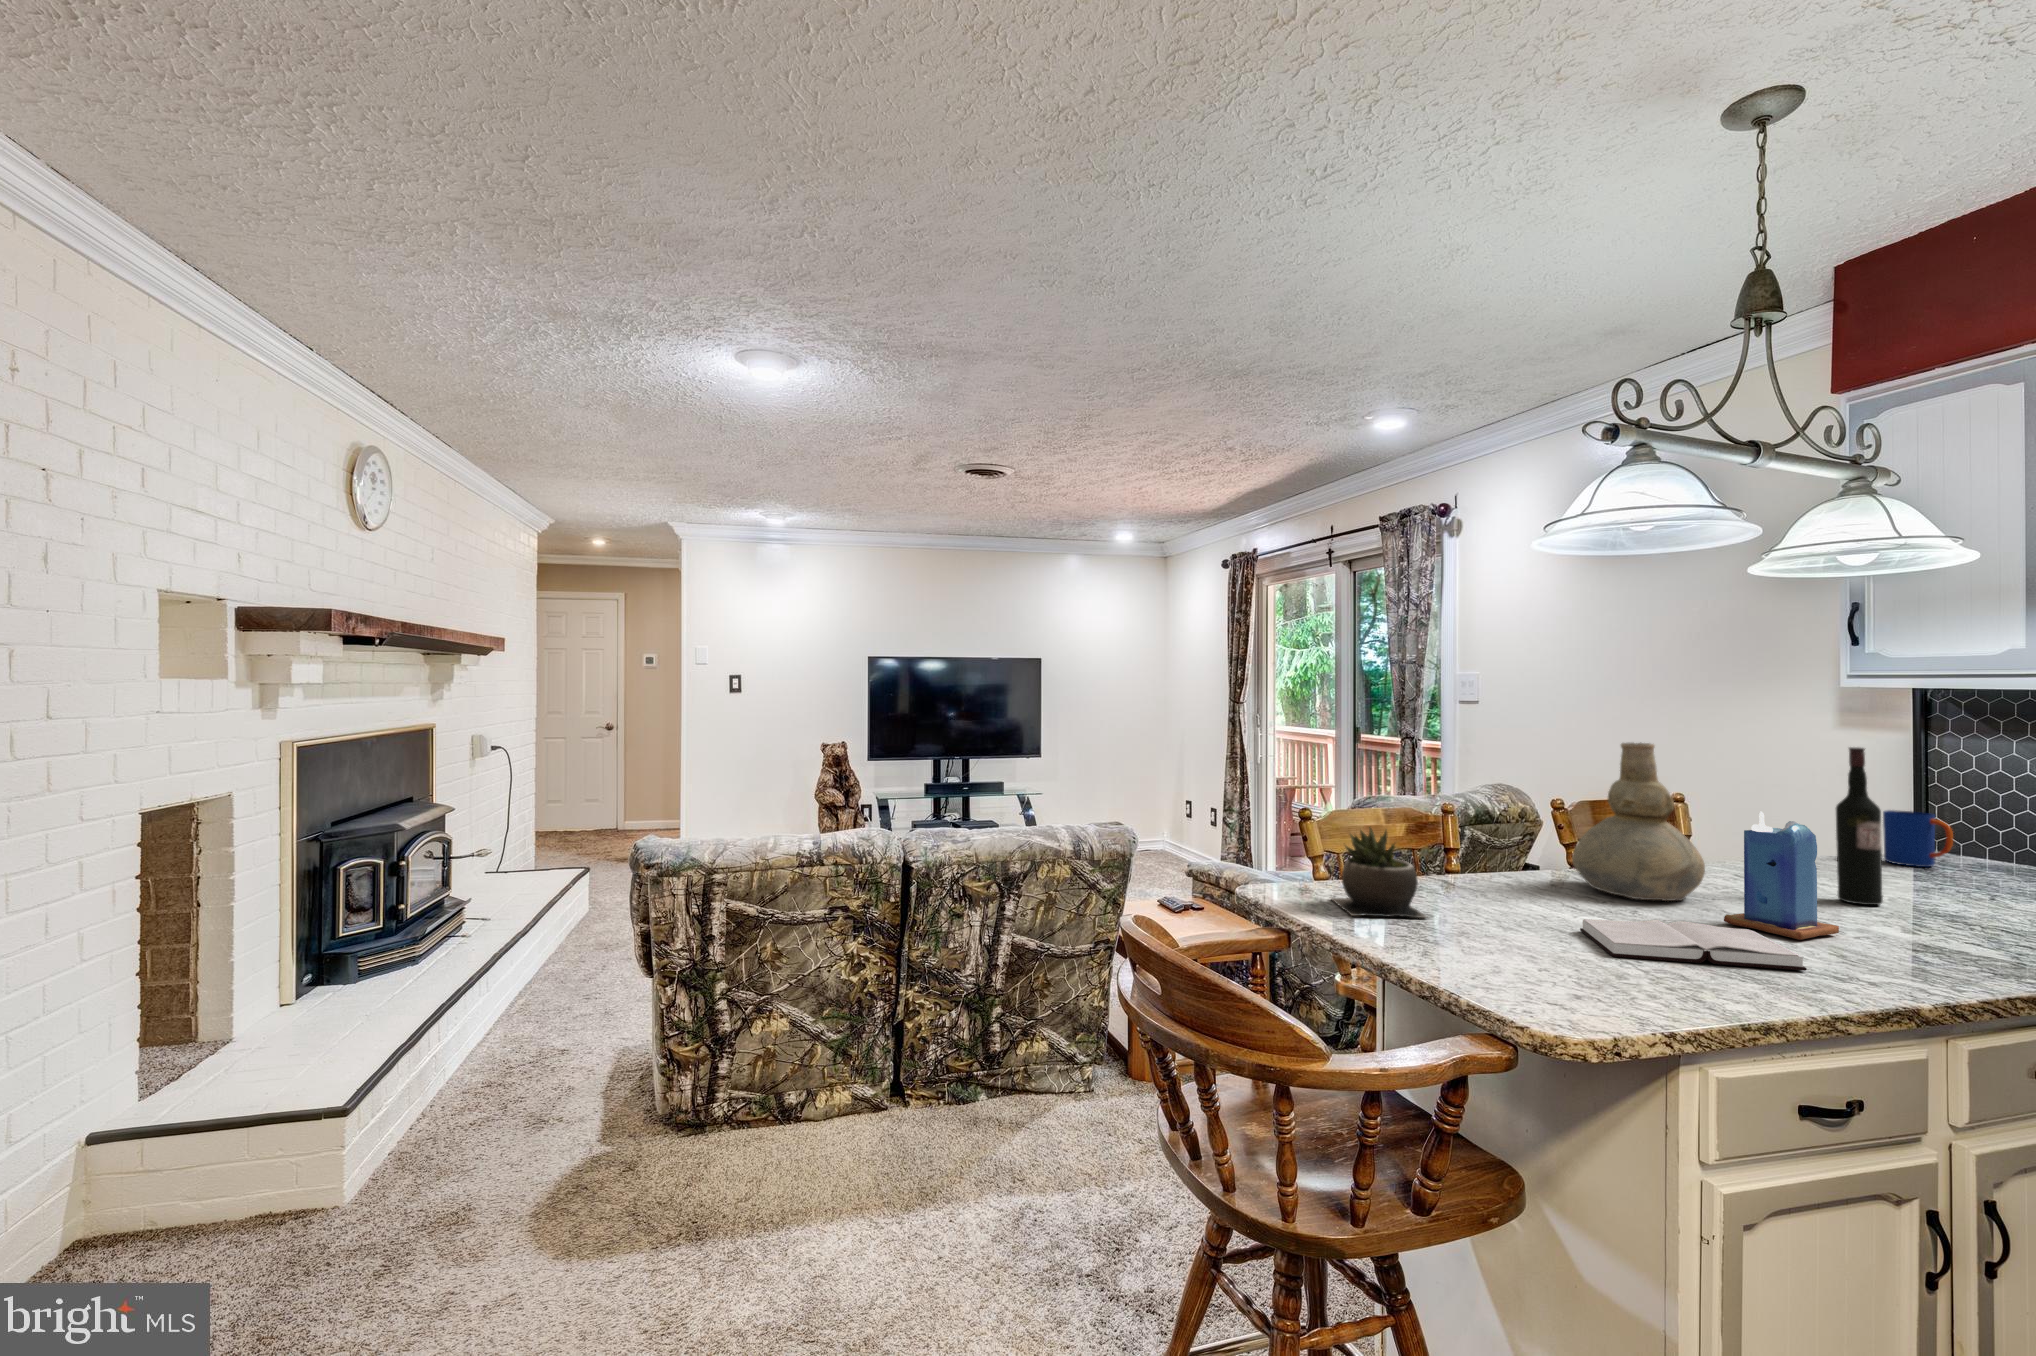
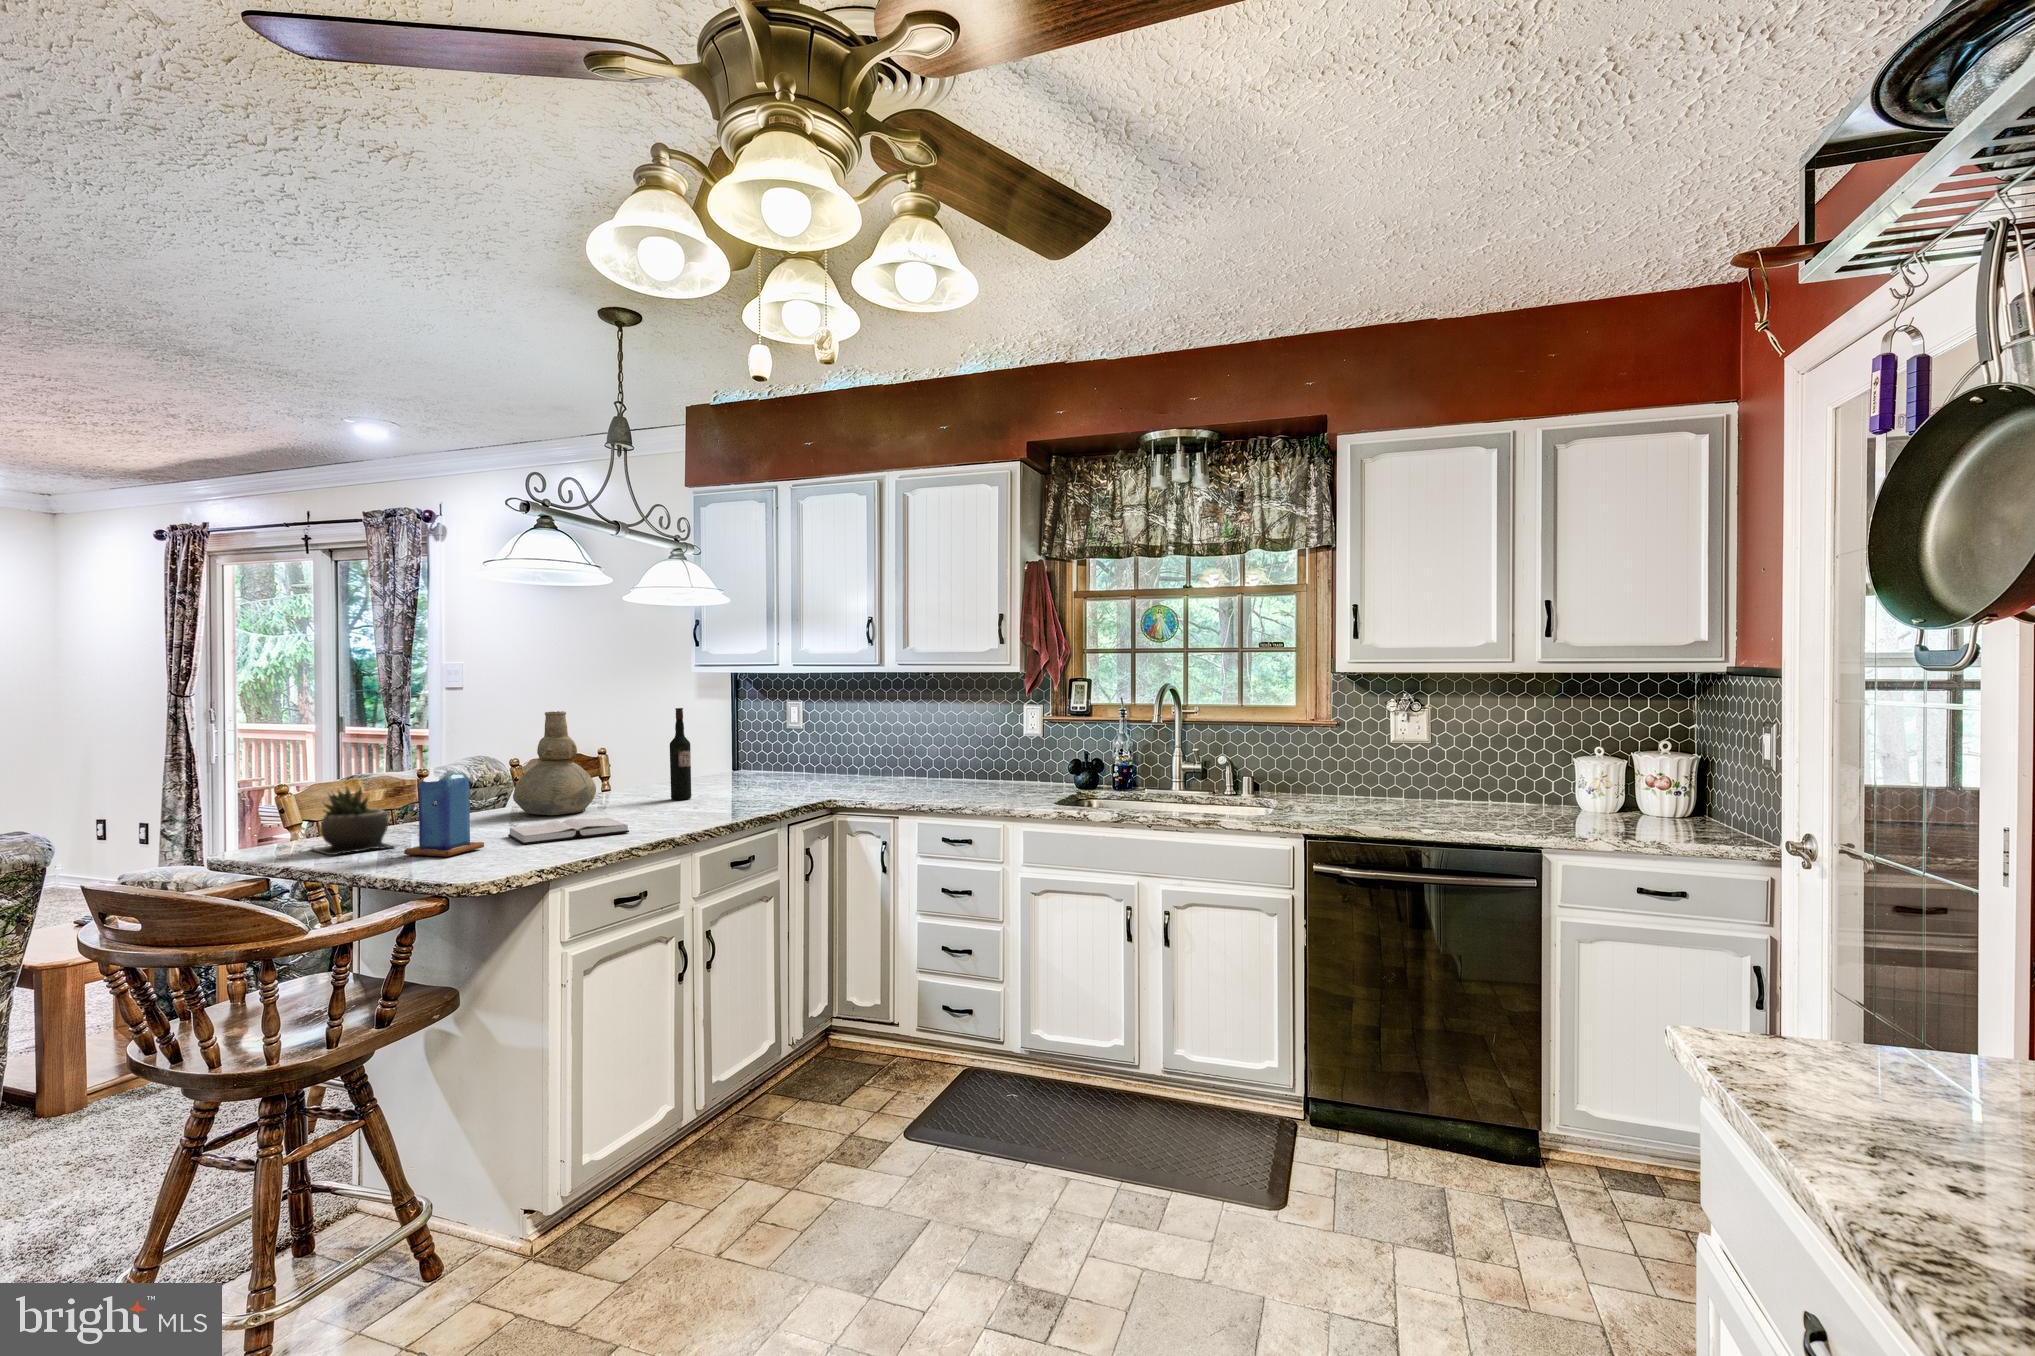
mug: present [1883,810,1953,867] -> none [710,746,740,778]
candle: present [1724,811,1839,940] -> present [404,767,484,857]

